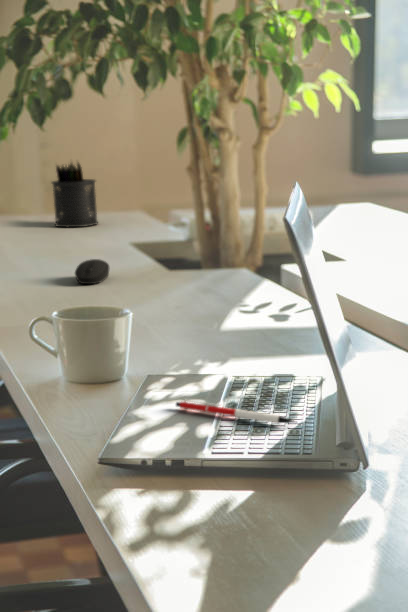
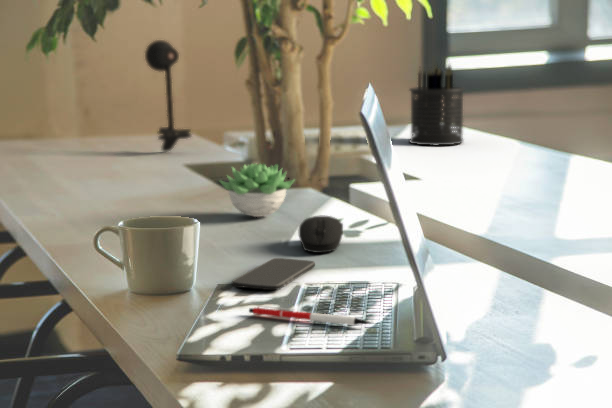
desk lamp: none [99,130,140,231] -> present [145,40,191,152]
pen holder: present [52,163,98,227] -> present [410,66,464,145]
succulent plant: none [158,249,229,298] -> present [220,164,294,217]
computer mouse: present [75,259,110,284] -> present [299,215,343,253]
smartphone: none [162,345,244,381] -> present [232,258,315,290]

